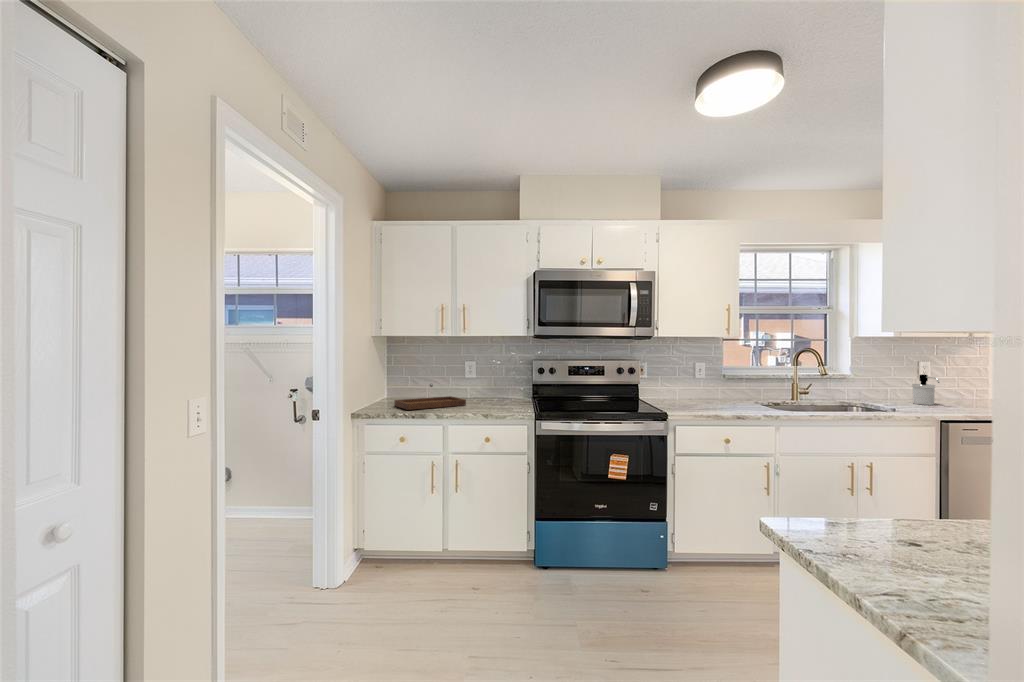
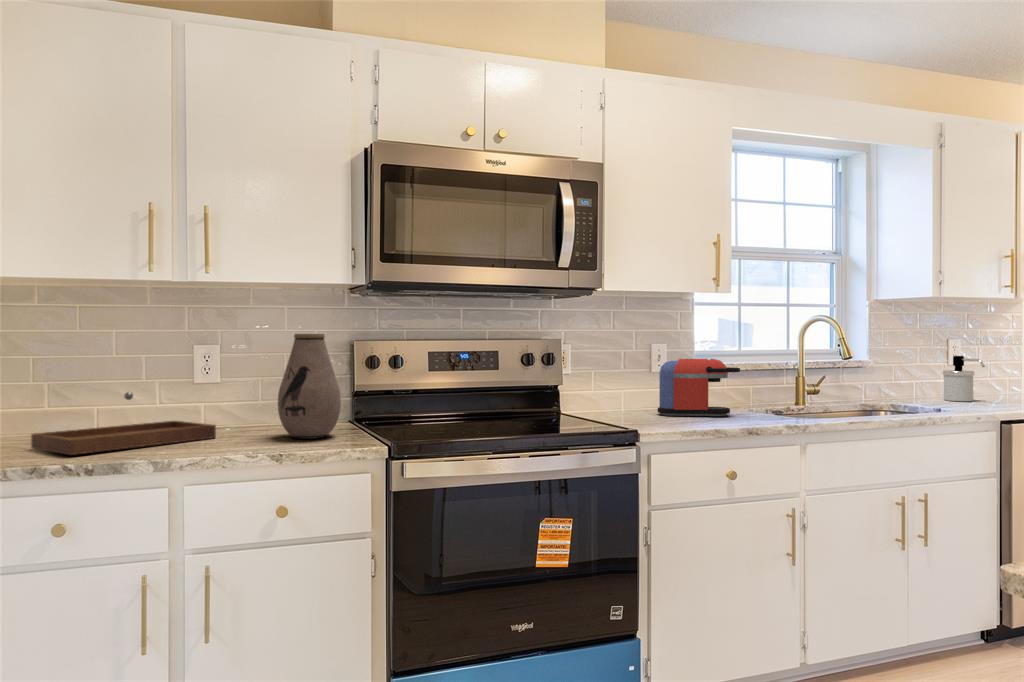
vase: none [492,359,519,408] -> present [278,334,341,439]
coffee maker: none [695,373,745,407] -> present [658,359,740,416]

